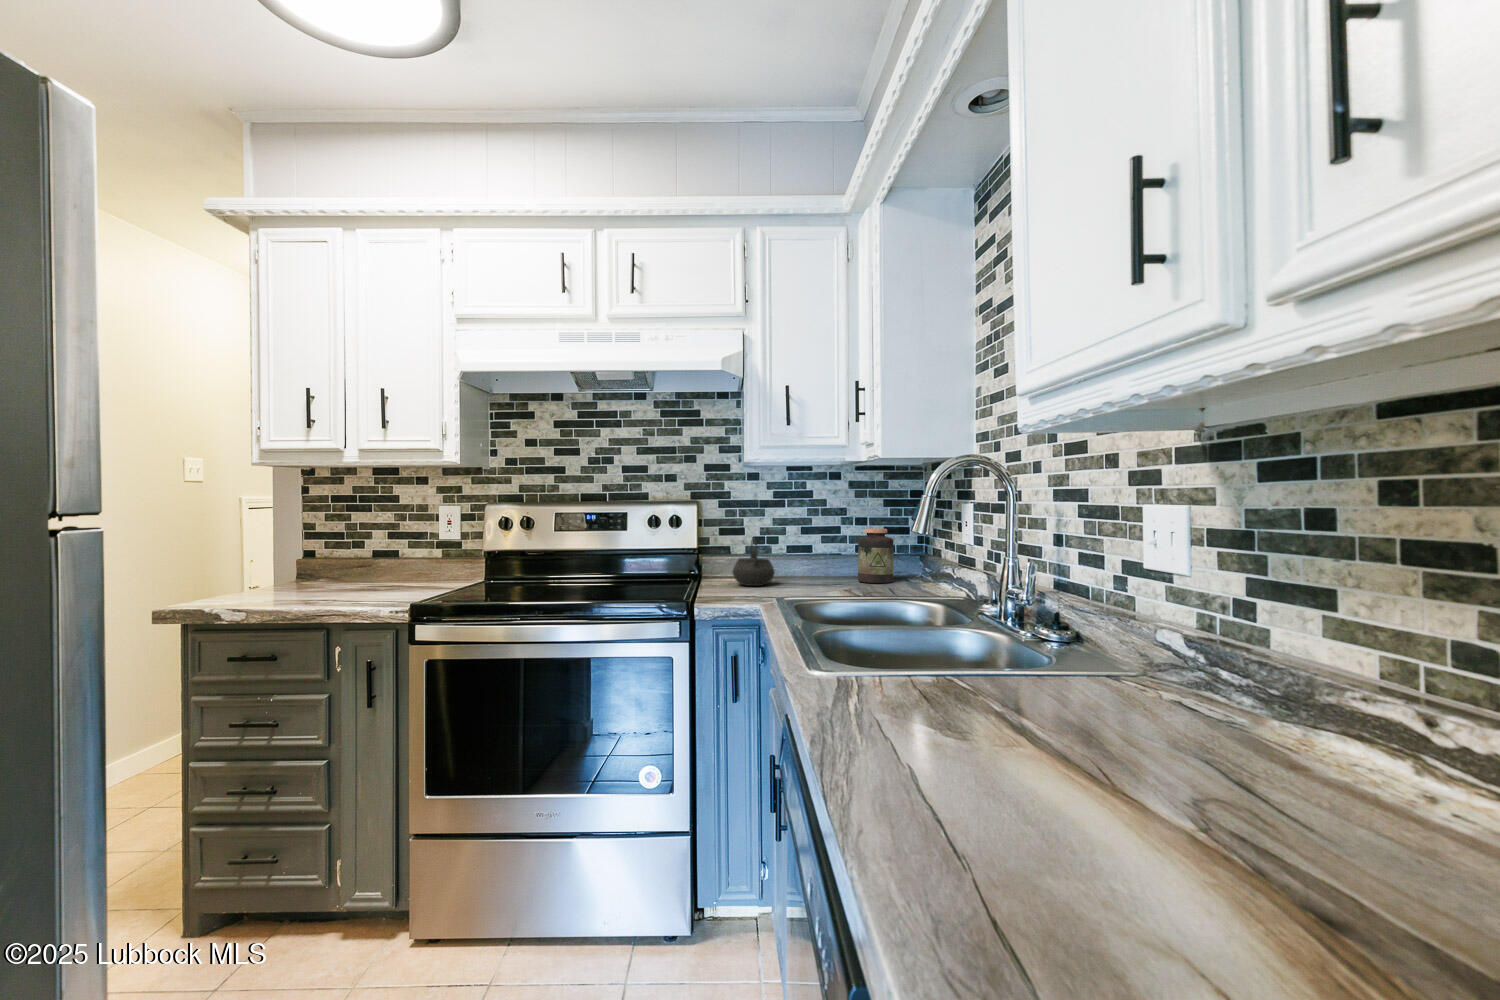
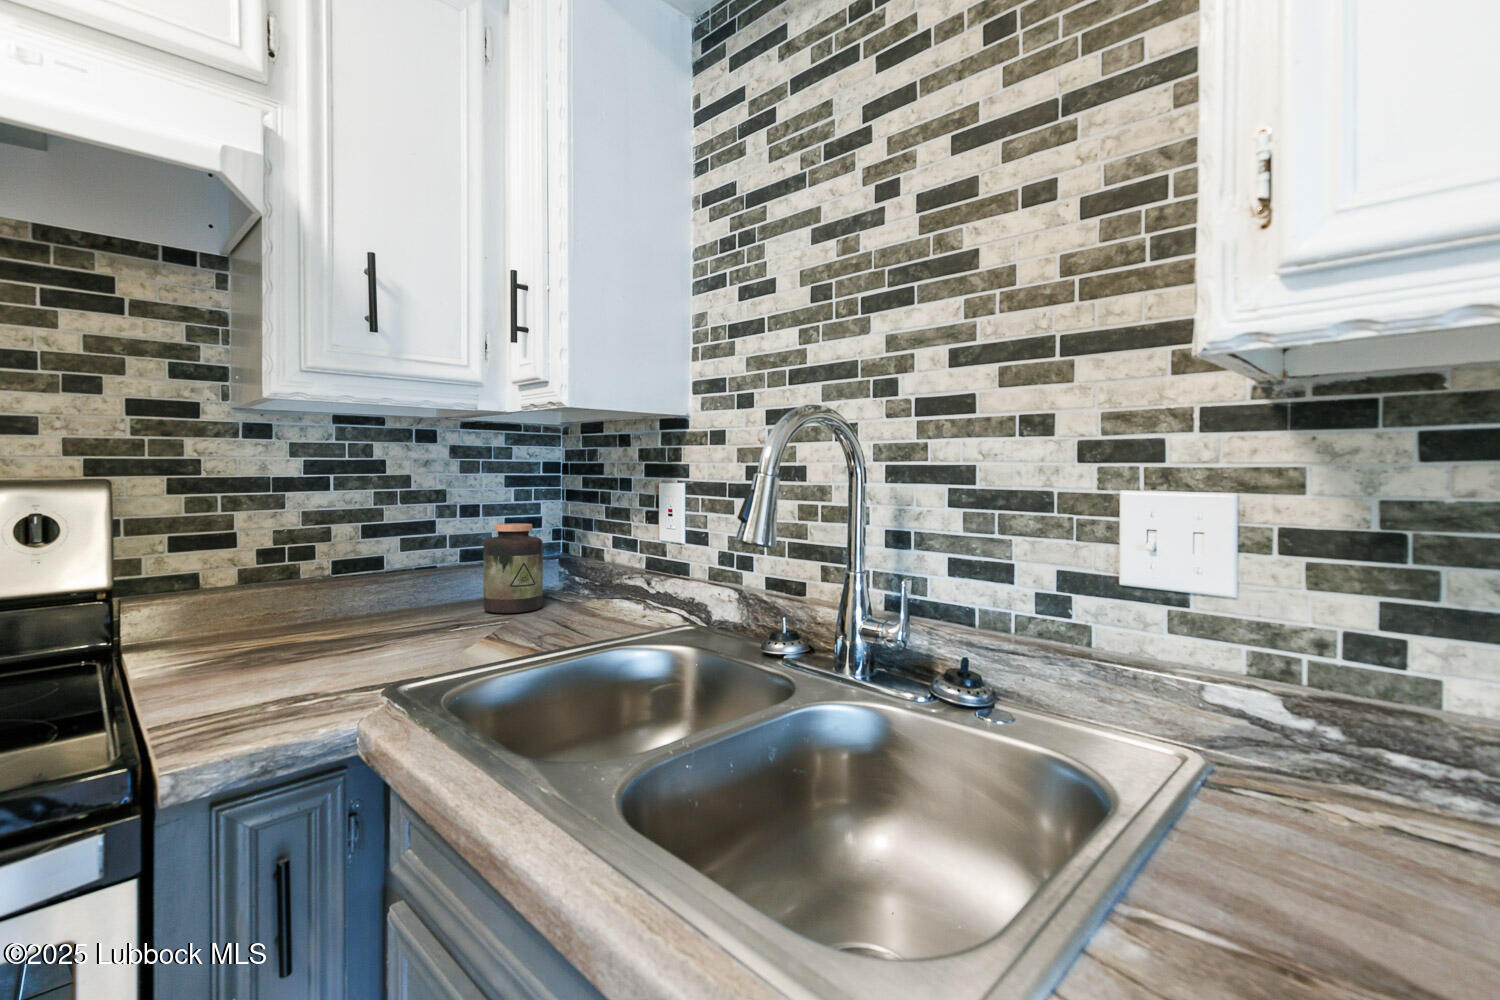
kettle: present [733,537,775,586] -> none [225,550,330,652]

